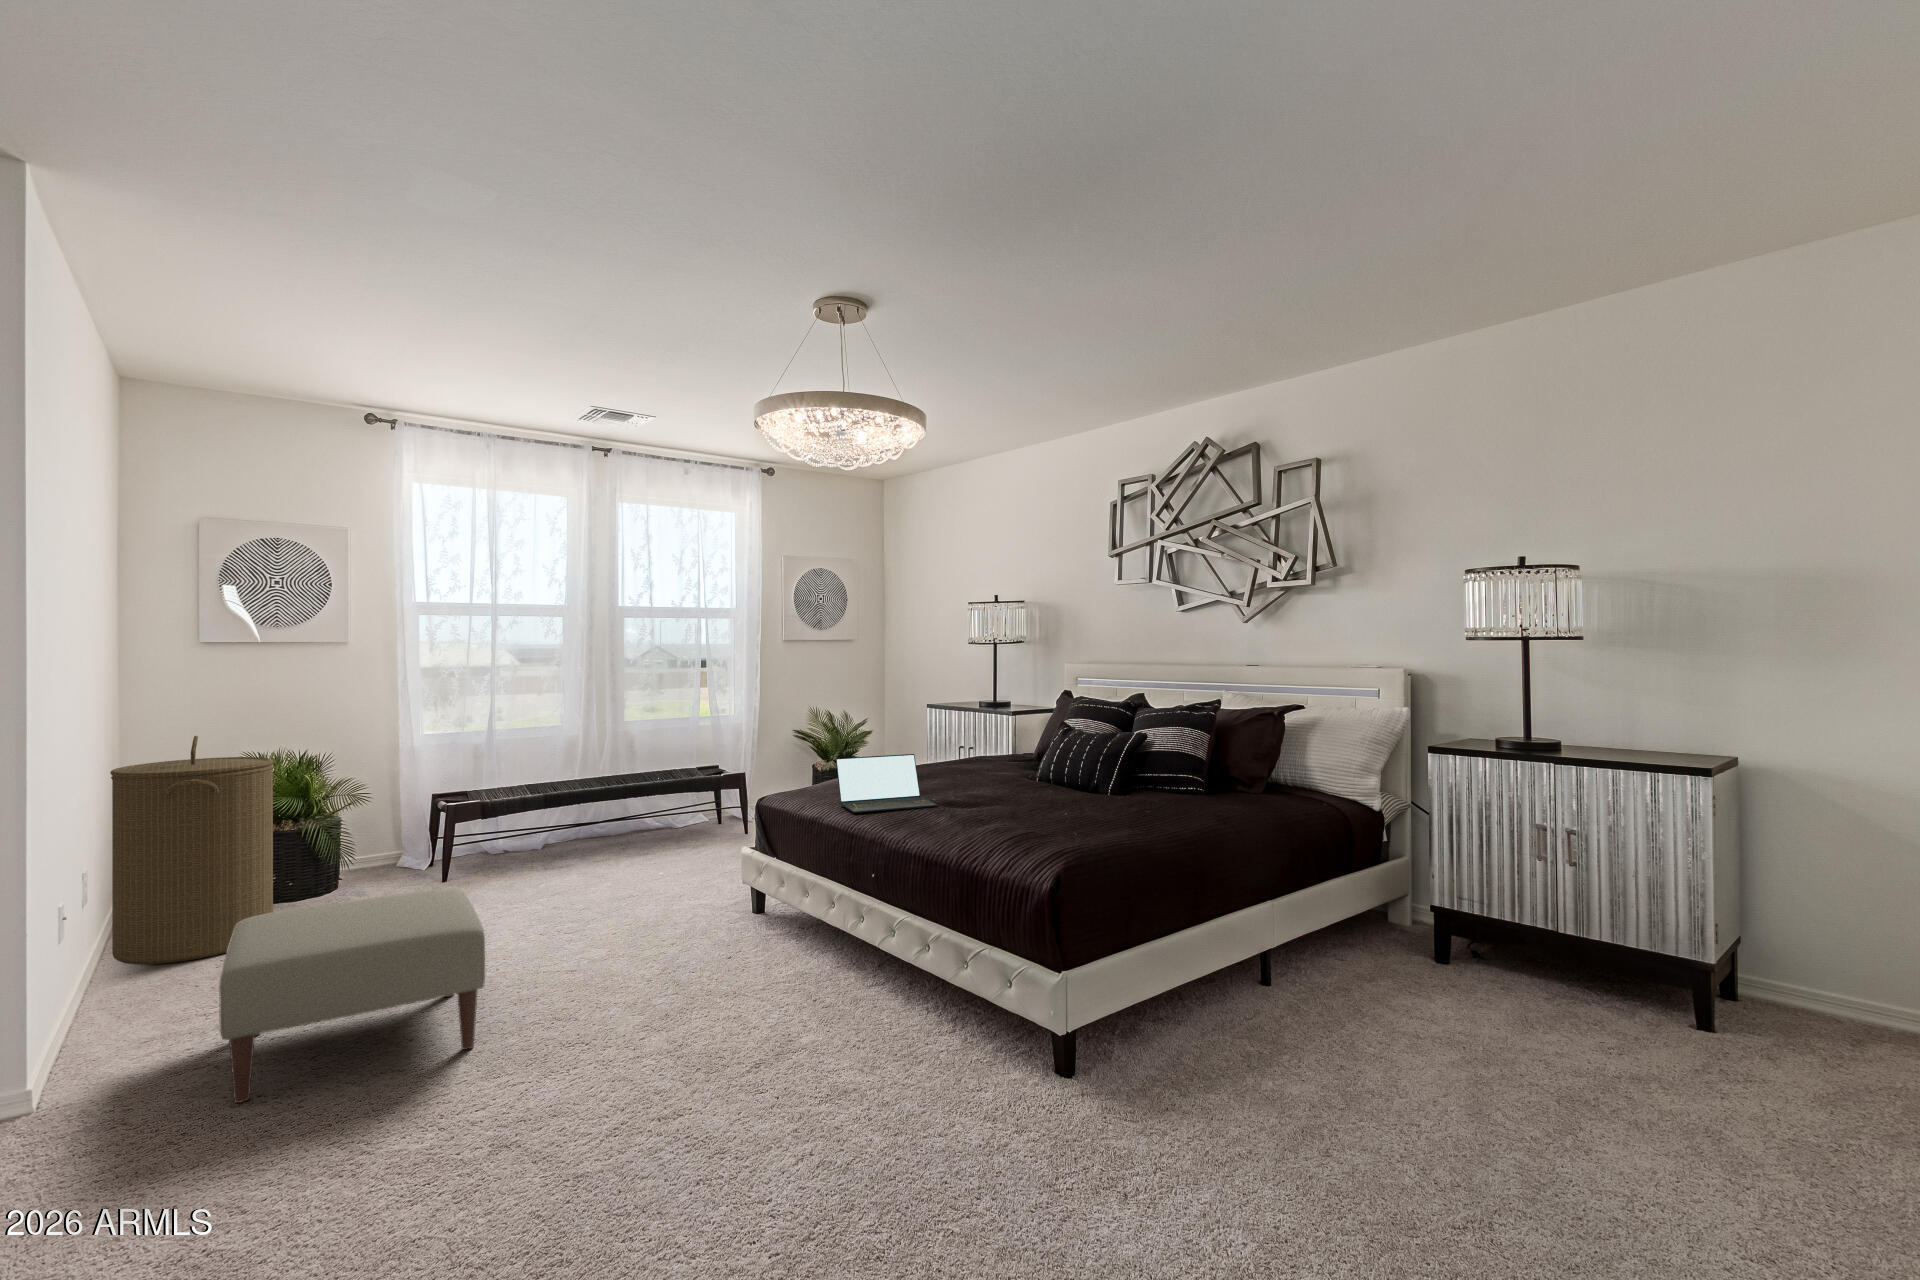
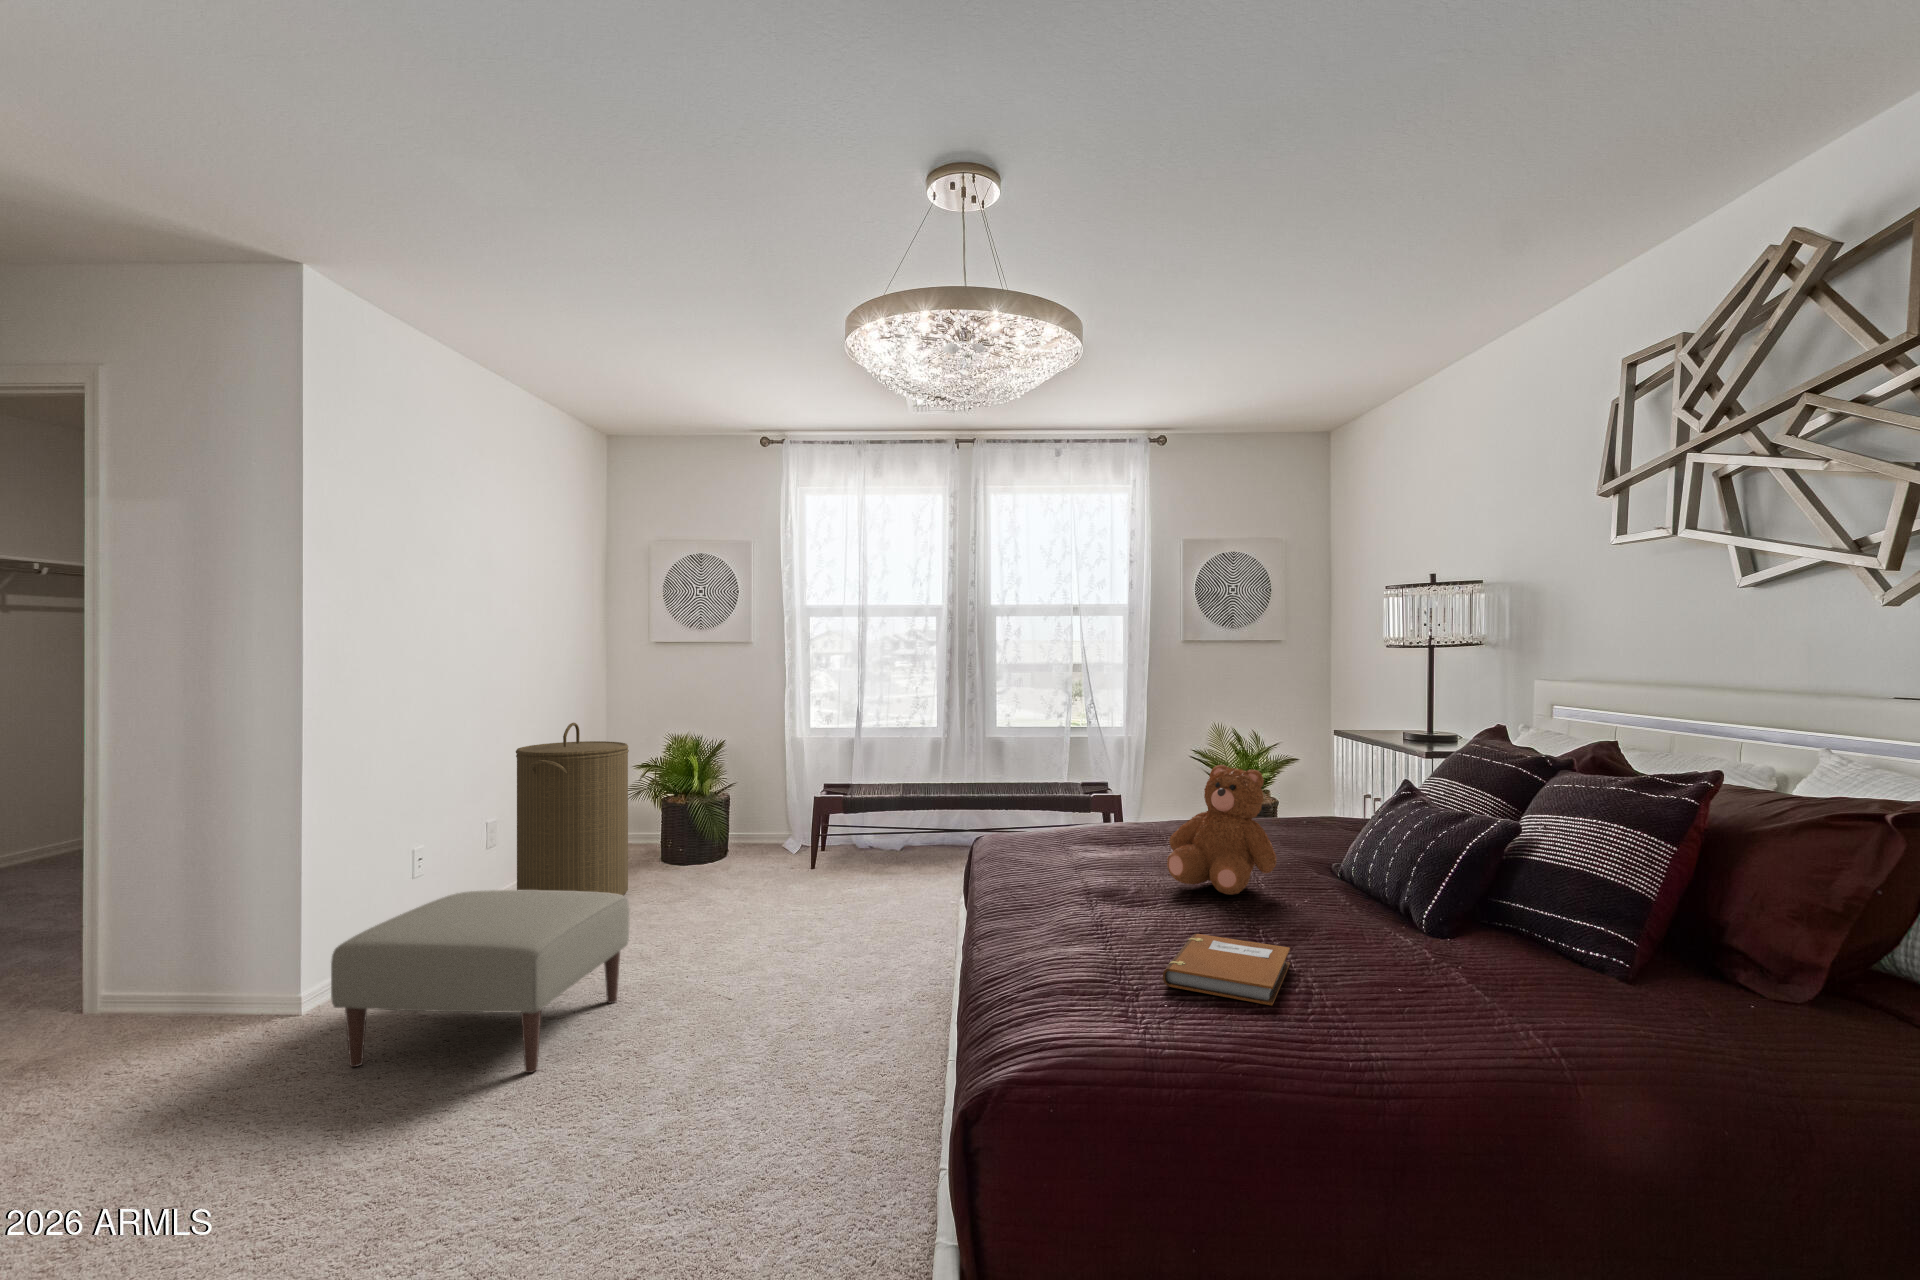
teddy bear: none [958,718,1028,797] -> present [1167,765,1277,895]
laptop: present [836,754,937,813] -> none [974,802,1113,894]
notebook: none [1038,806,1112,829] -> present [1163,934,1290,1006]

